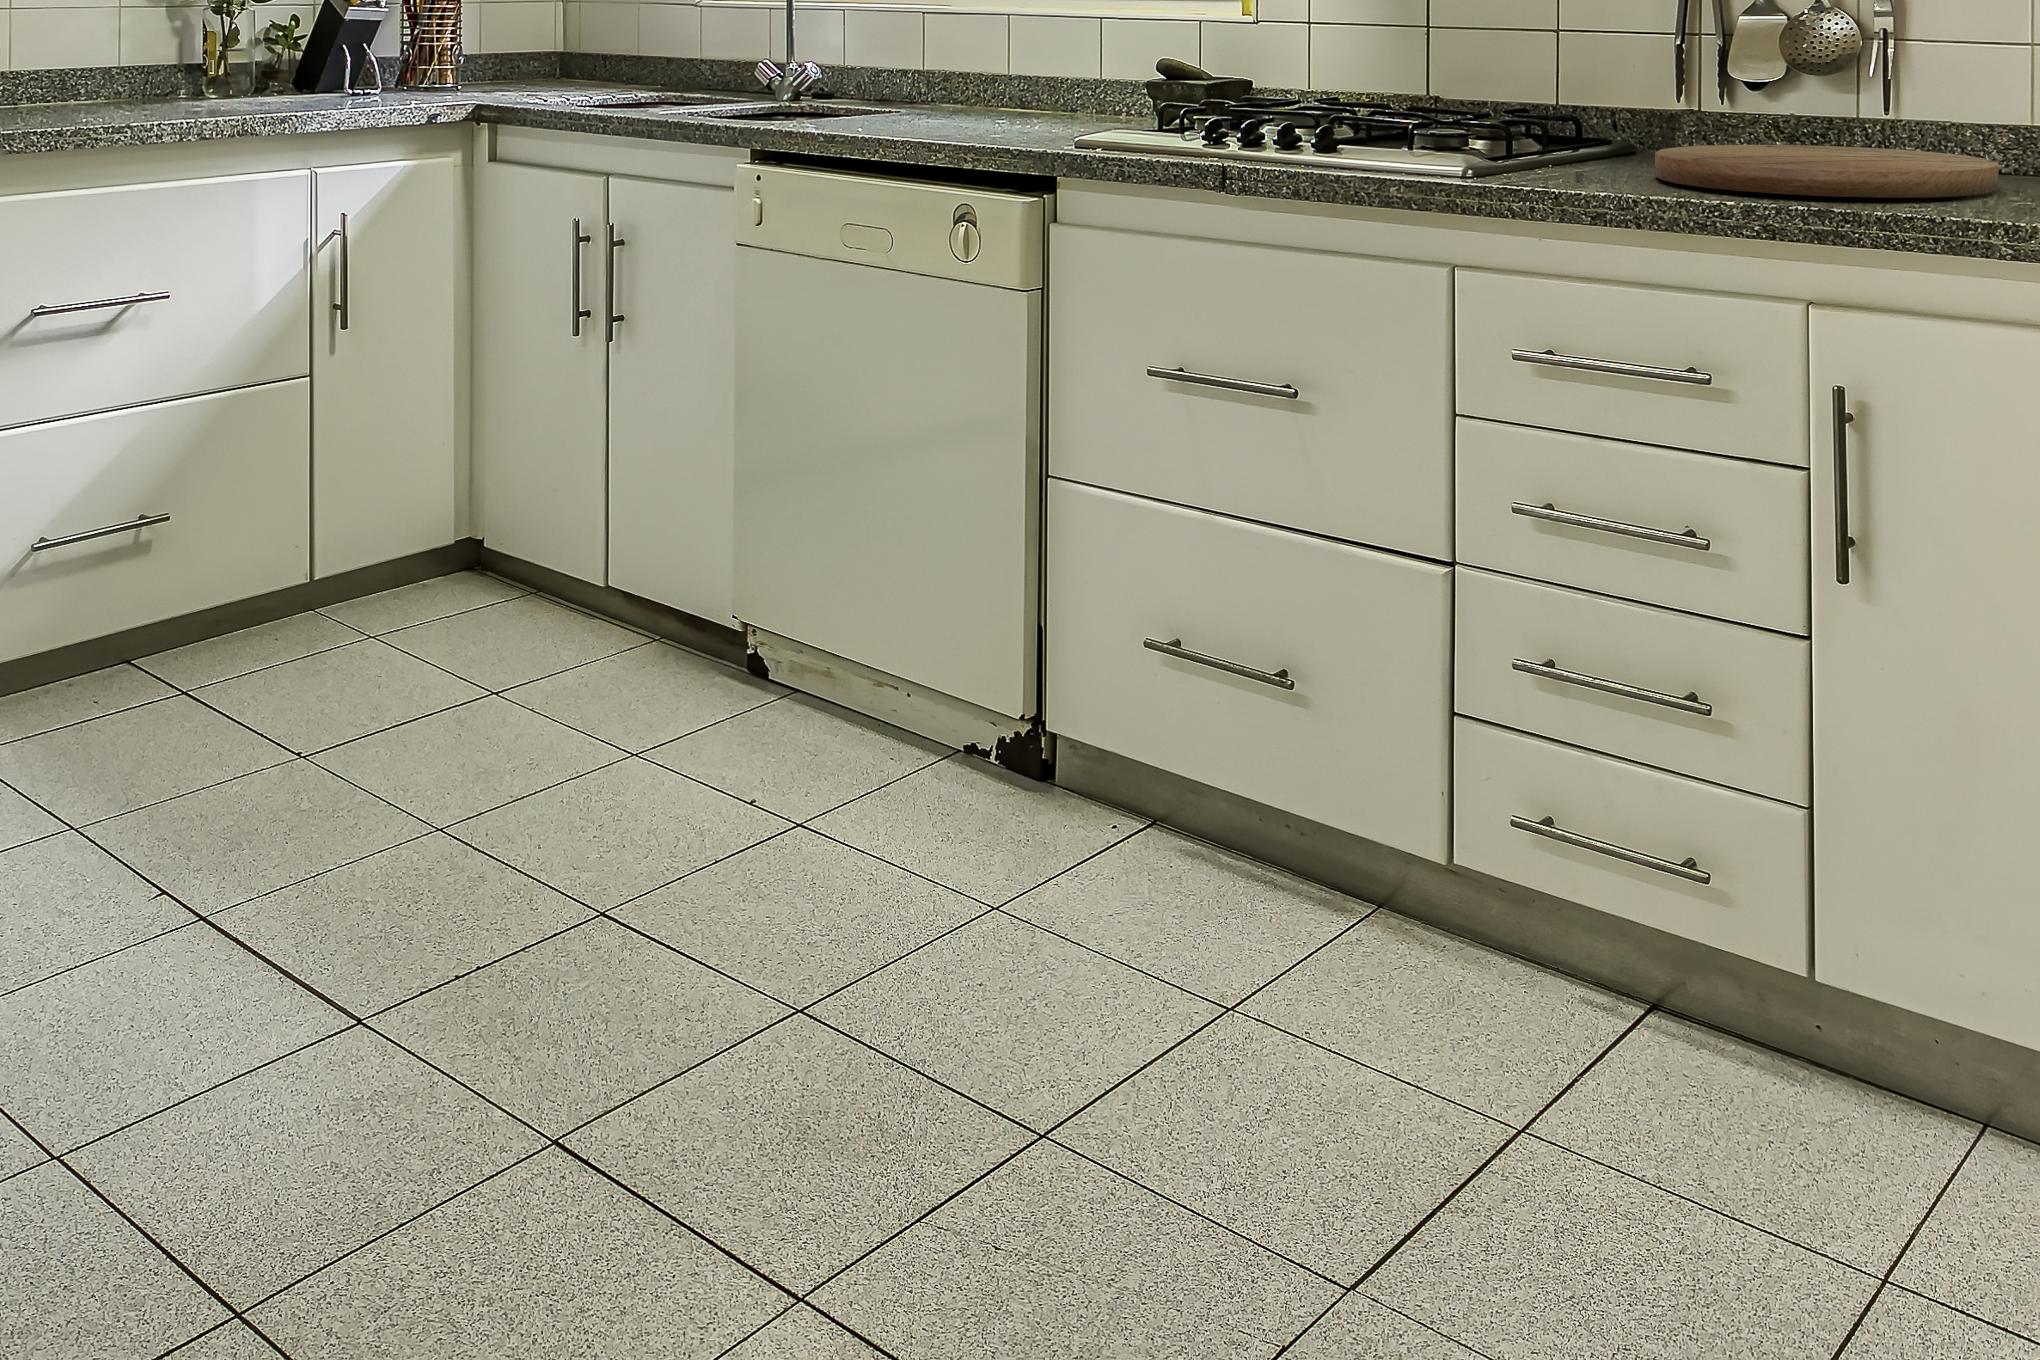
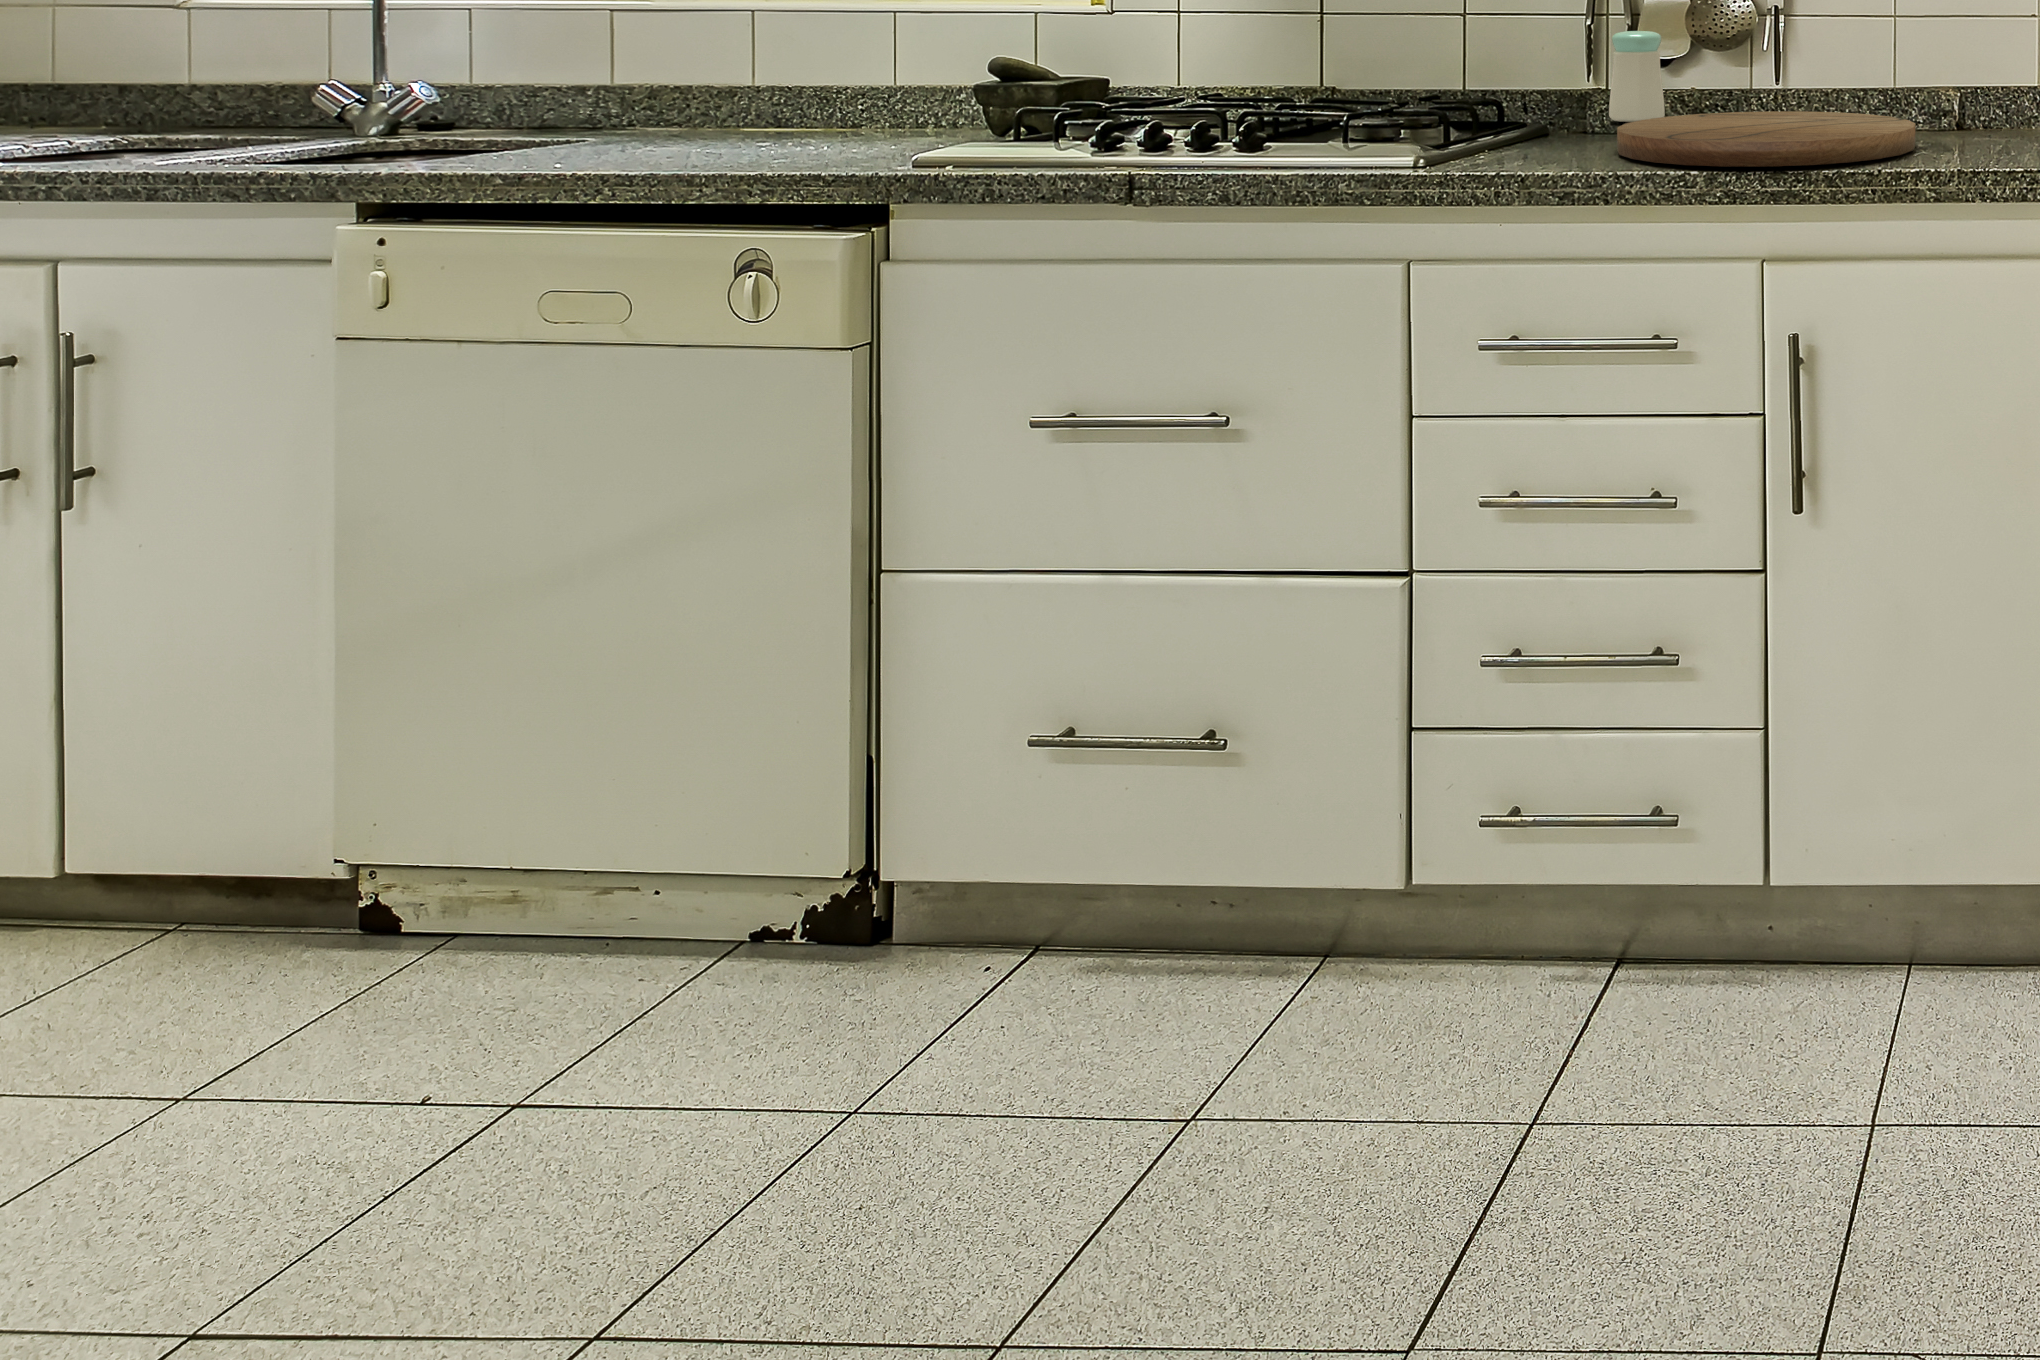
salt shaker: none [1691,57,1751,152] -> present [1609,31,1665,122]

